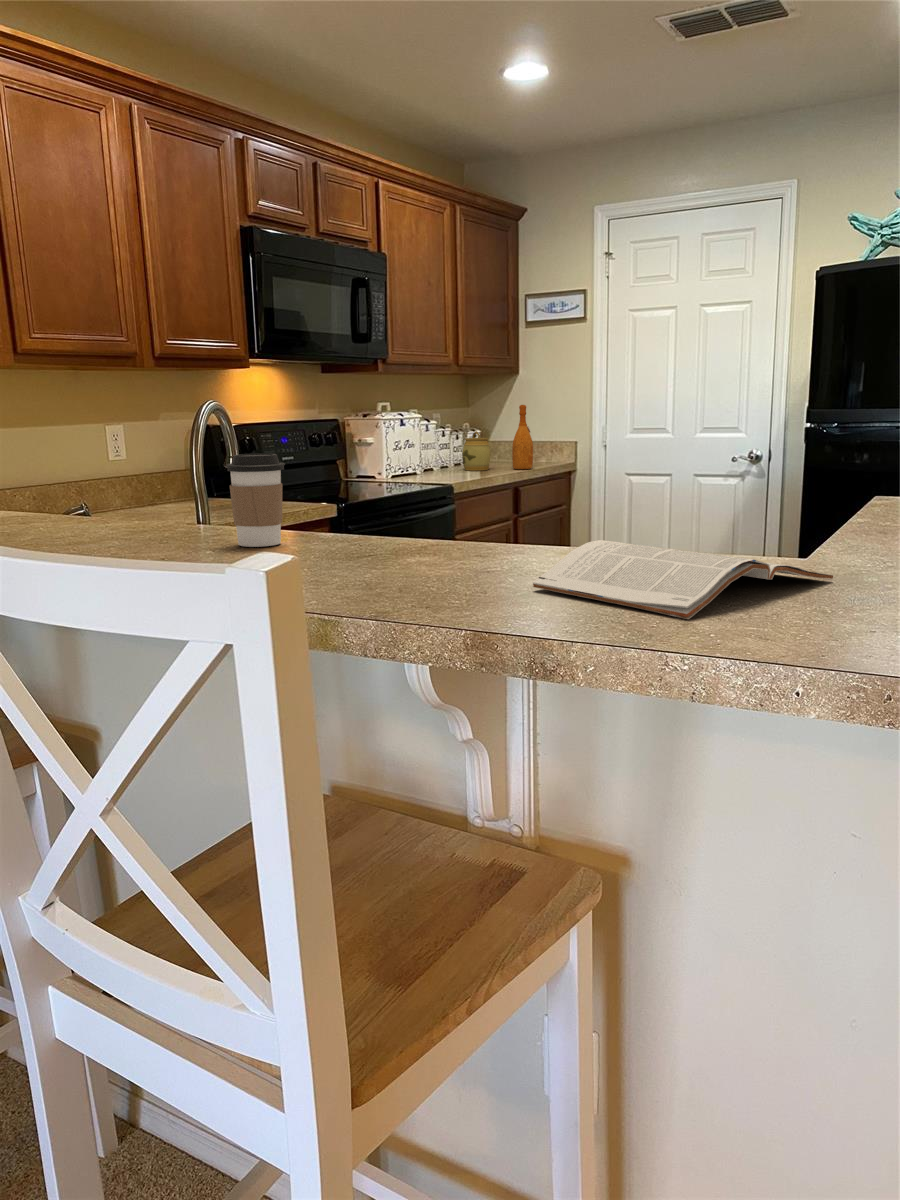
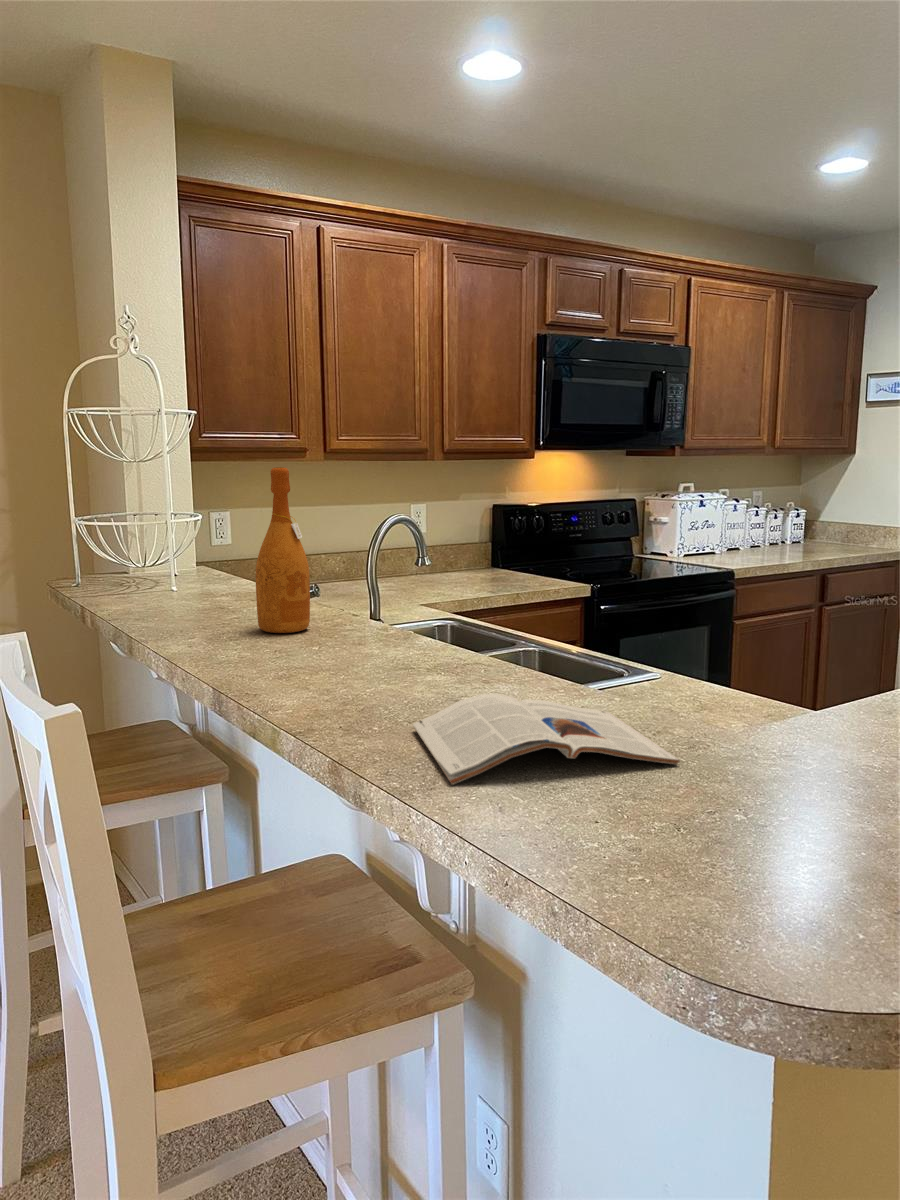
wine bottle: present [512,405,533,469] -> present [256,467,310,633]
jar: present [462,431,490,471] -> none [771,514,803,554]
coffee cup: present [226,454,285,547] -> none [315,574,361,650]

